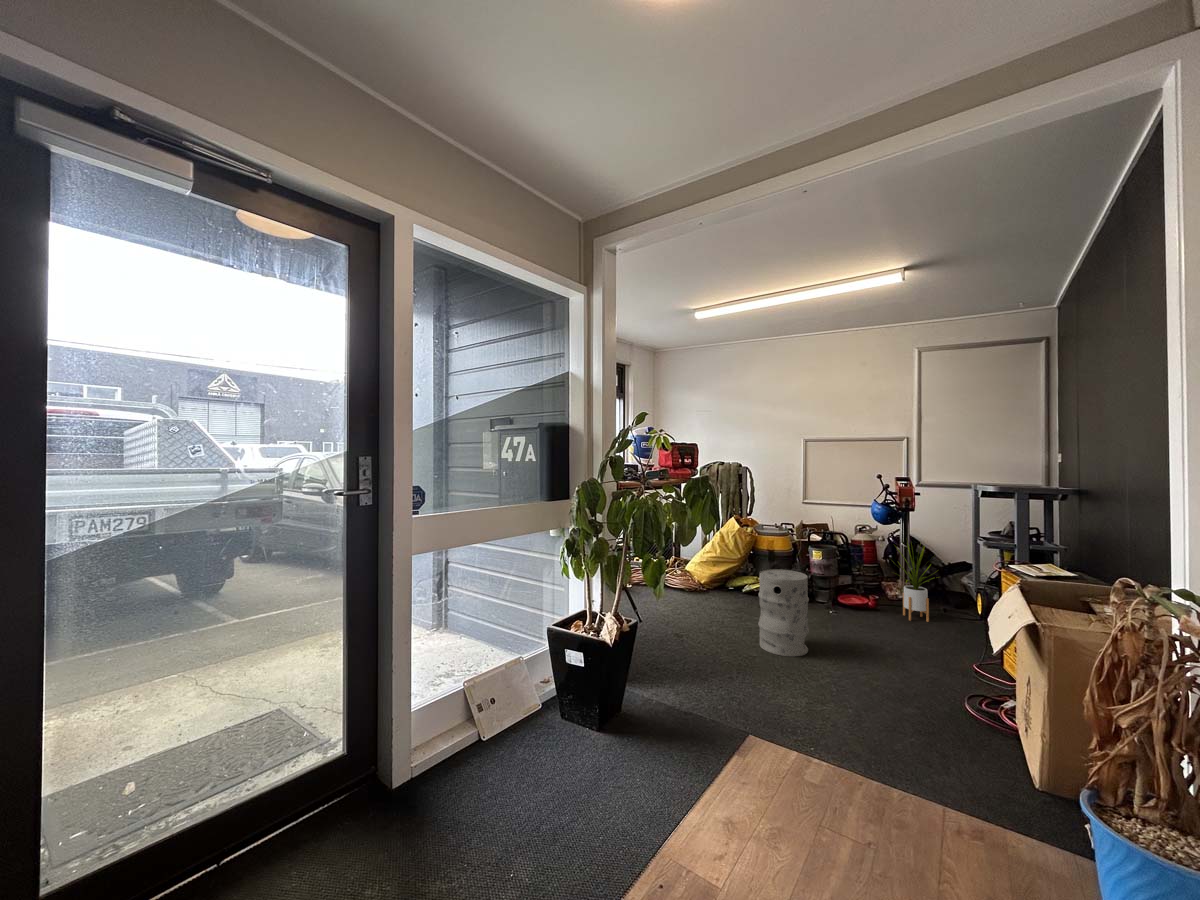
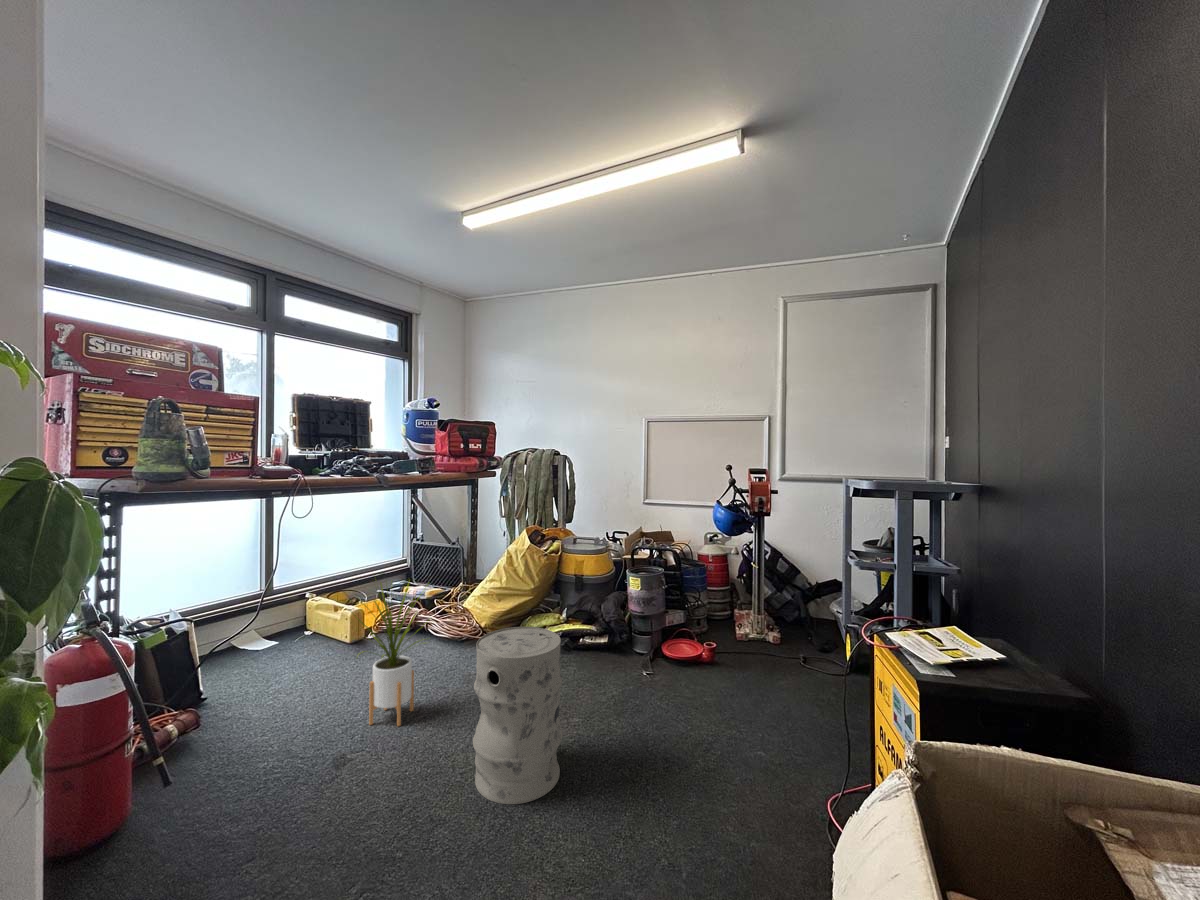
house plant: present [896,544,933,622] -> present [355,581,424,726]

